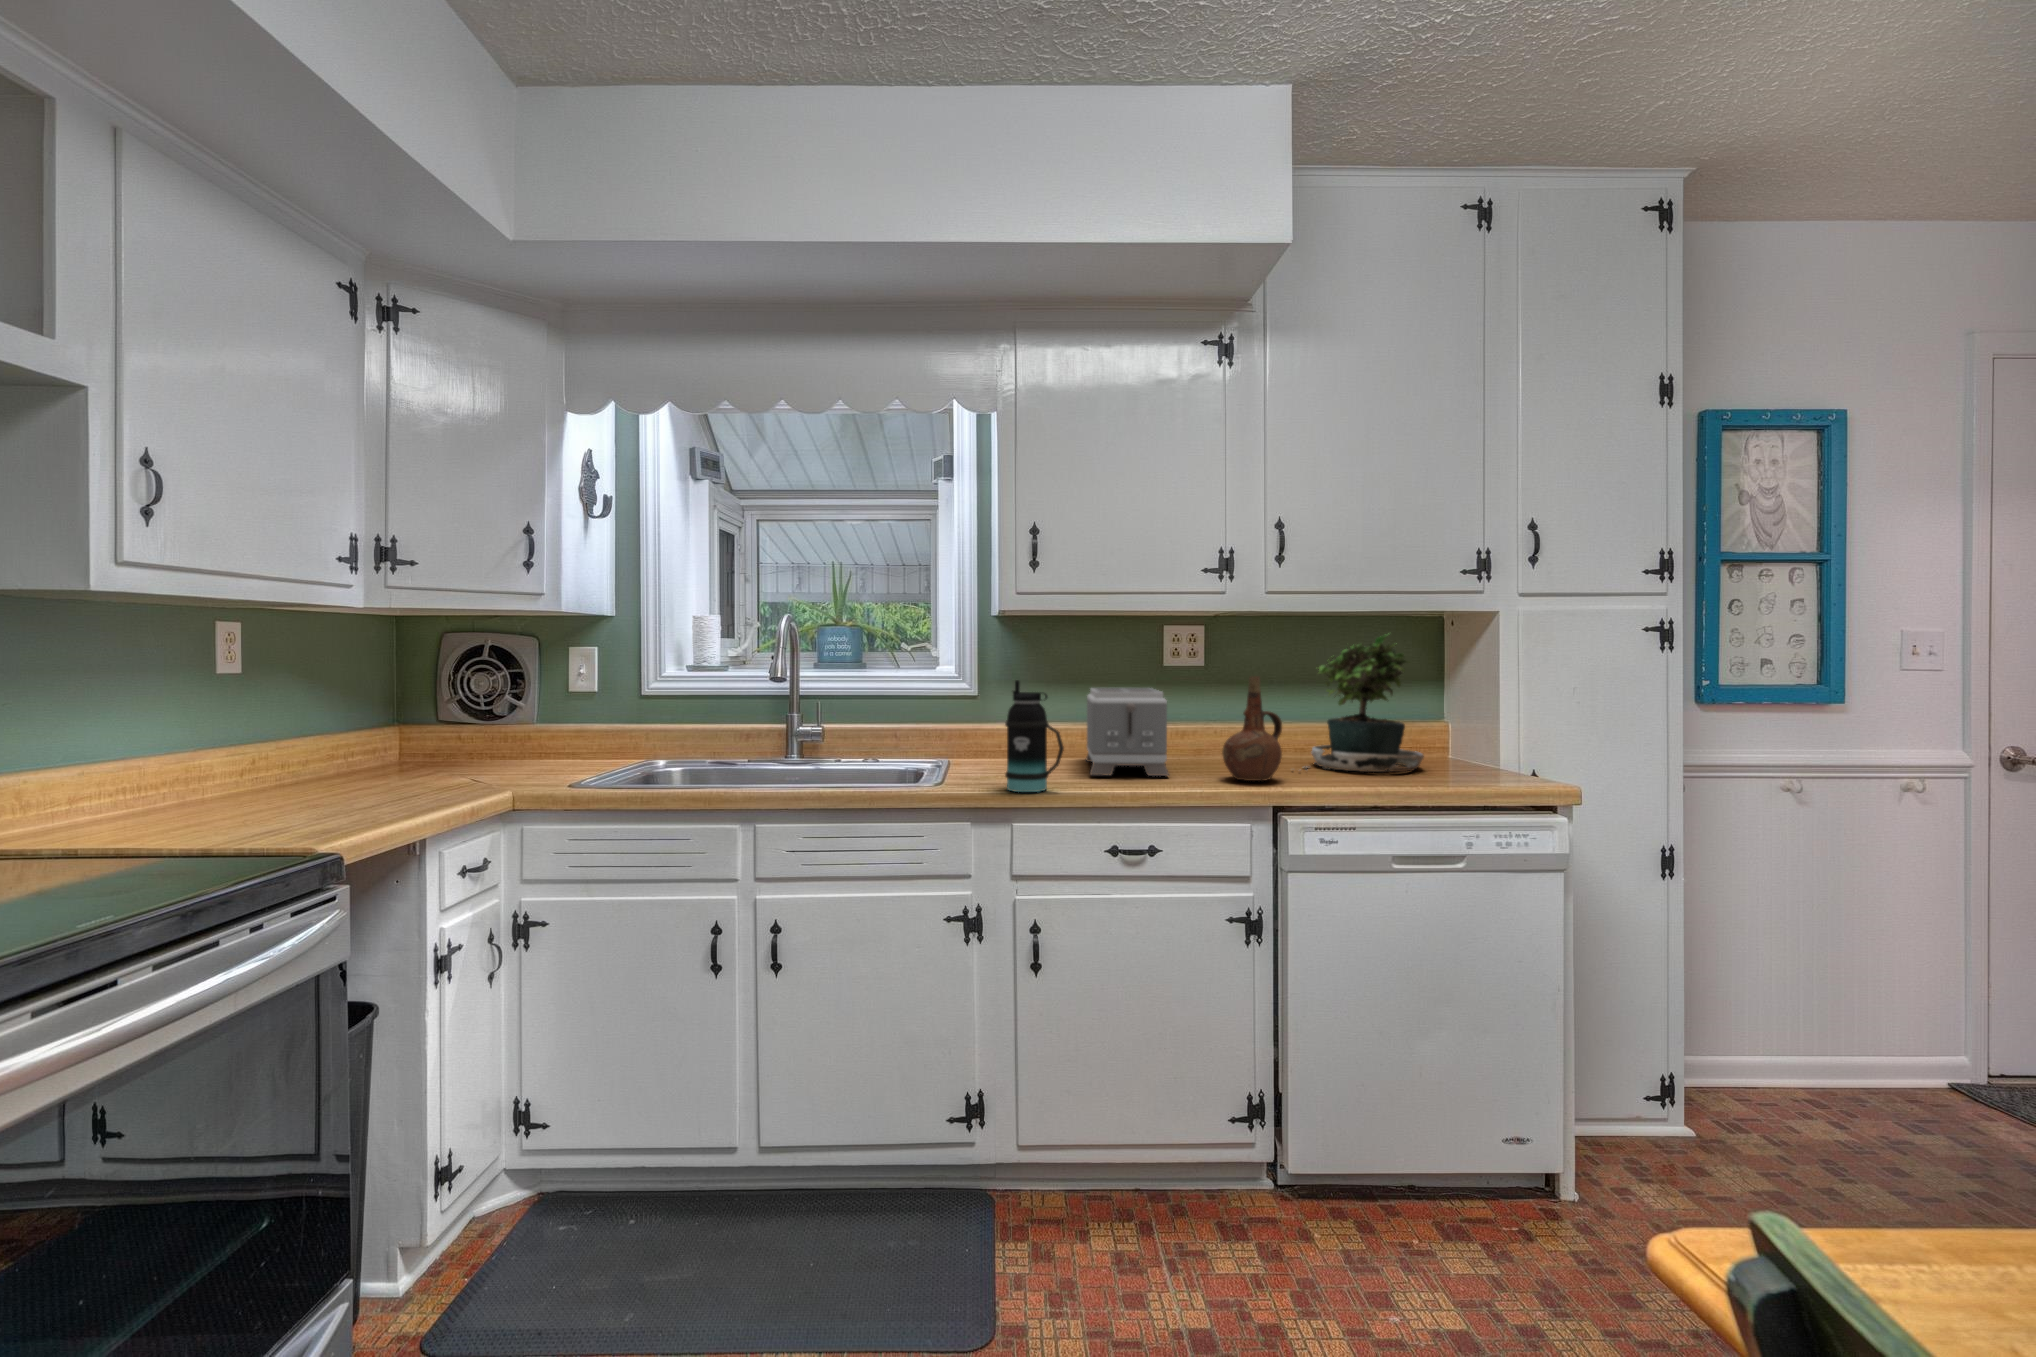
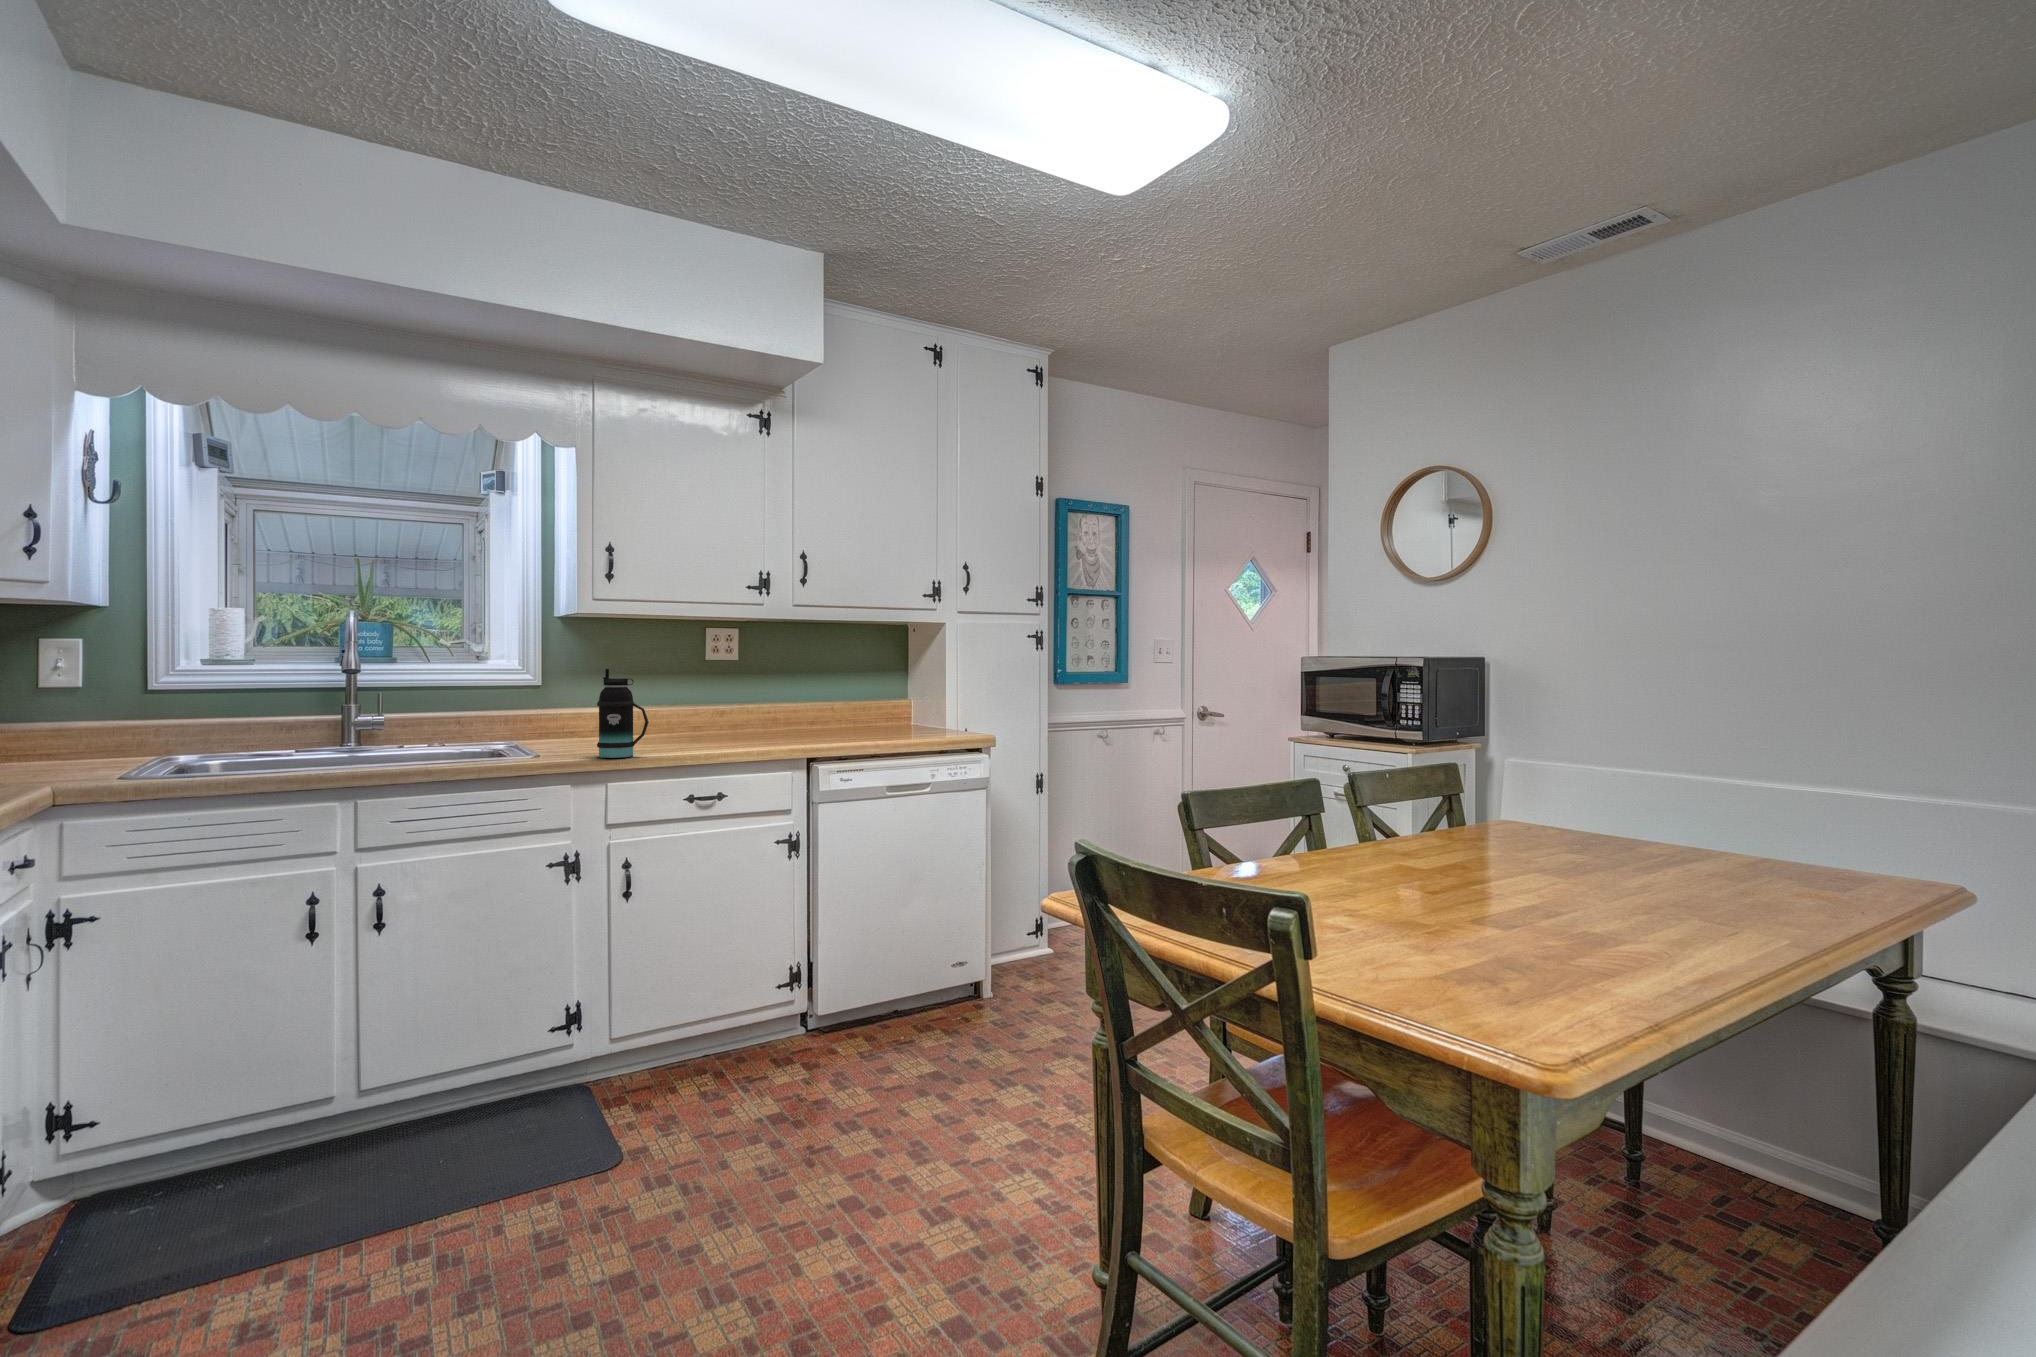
potted plant: present [1311,635,1424,772] -> none [810,636,899,737]
ceramic pitcher: present [1222,676,1282,781] -> none [764,667,808,743]
toaster: present [1086,688,1169,776] -> none [642,678,724,746]

